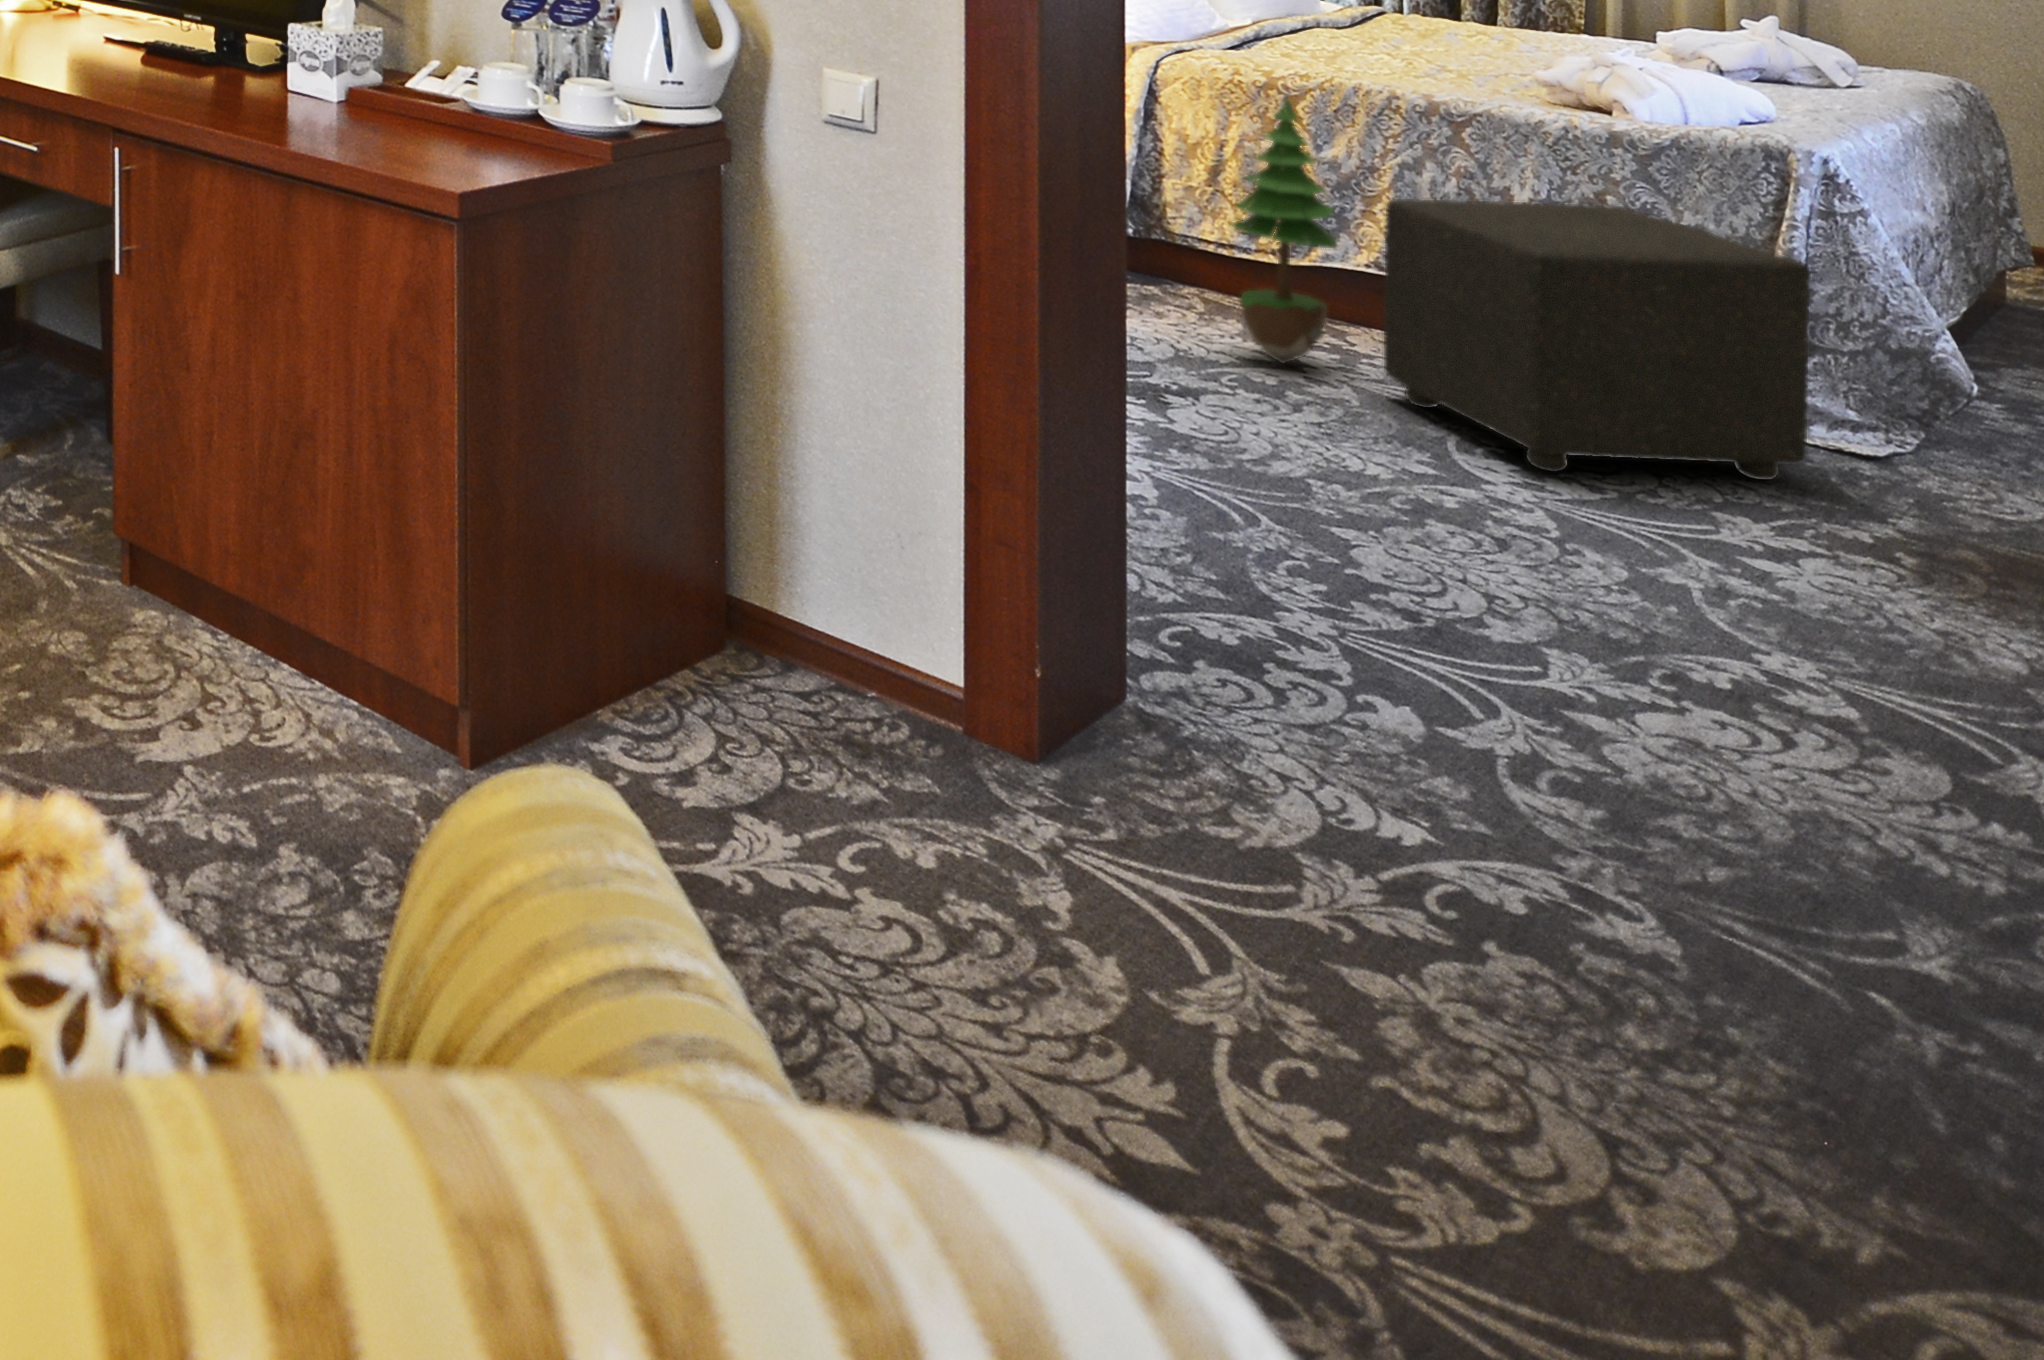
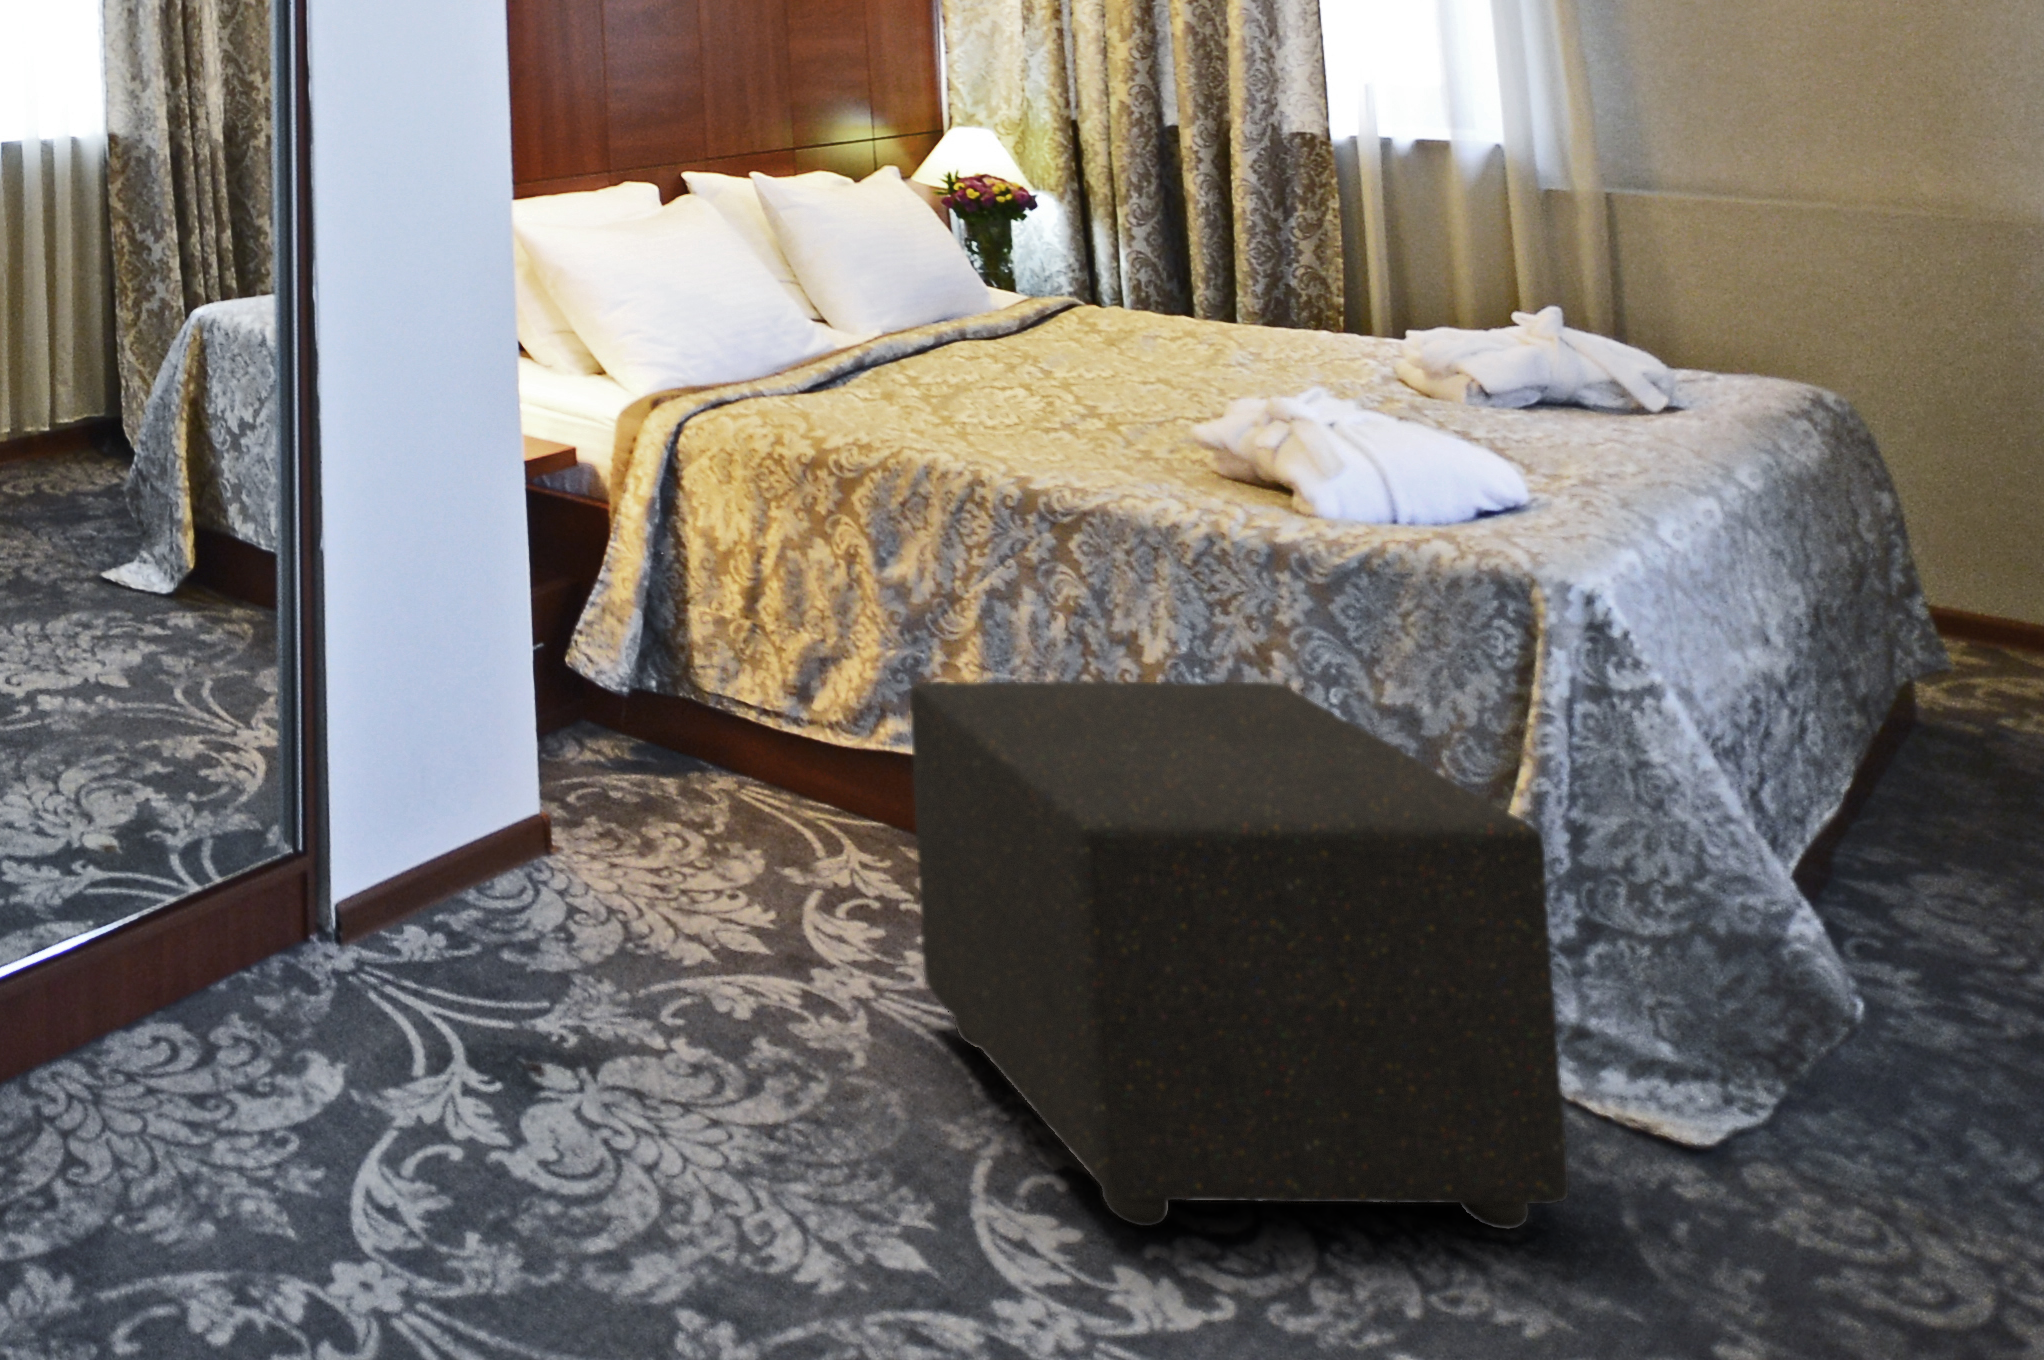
potted tree: present [1232,99,1338,363] -> none [707,498,871,946]

